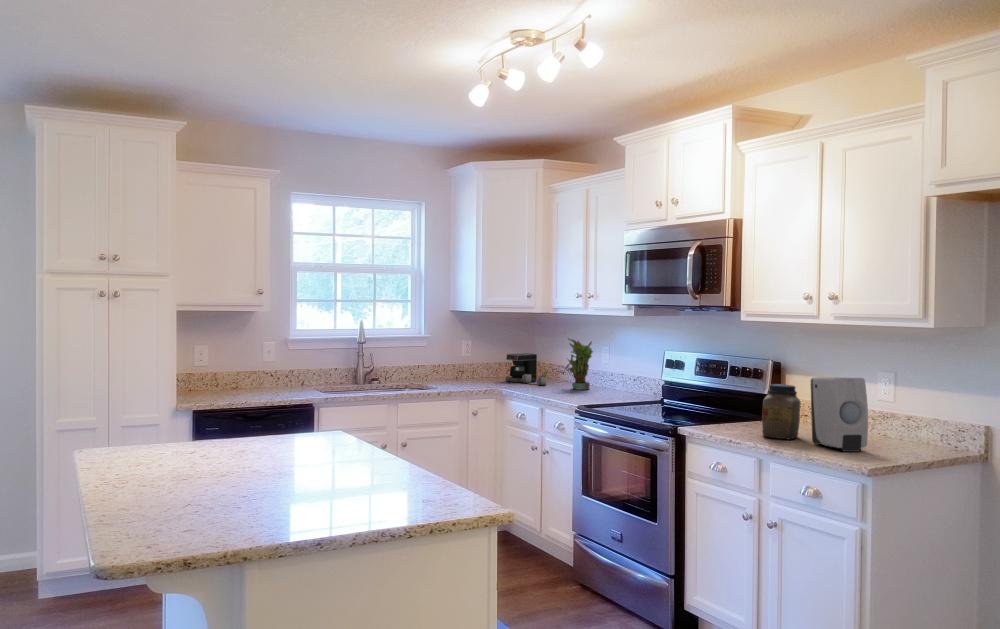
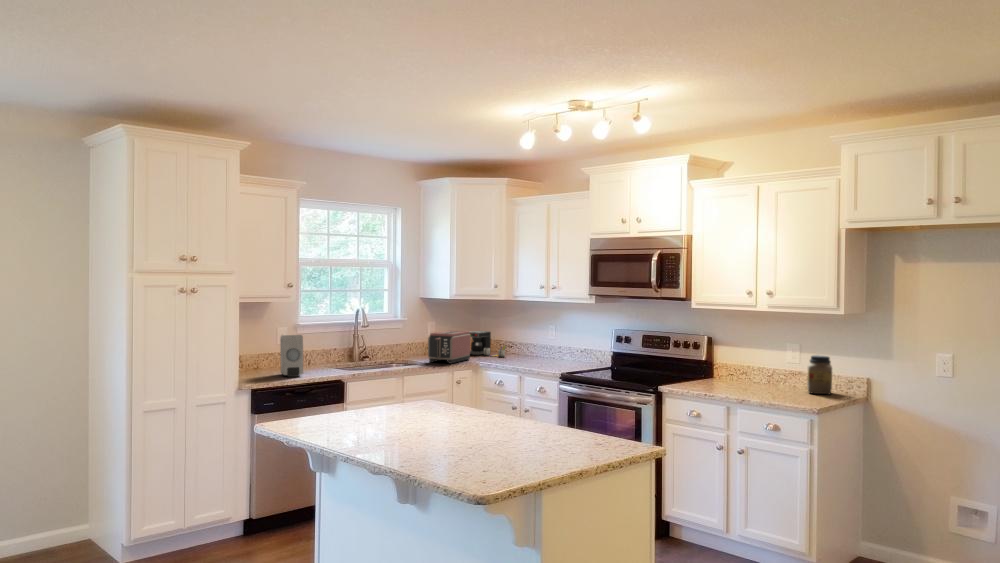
potted plant: present [566,339,593,390] -> none [523,319,547,360]
toaster: none [441,350,498,390] -> present [428,330,470,363]
soap dispenser: present [811,377,868,452] -> present [280,335,303,377]
jar: present [762,384,800,439] -> present [807,355,832,394]

